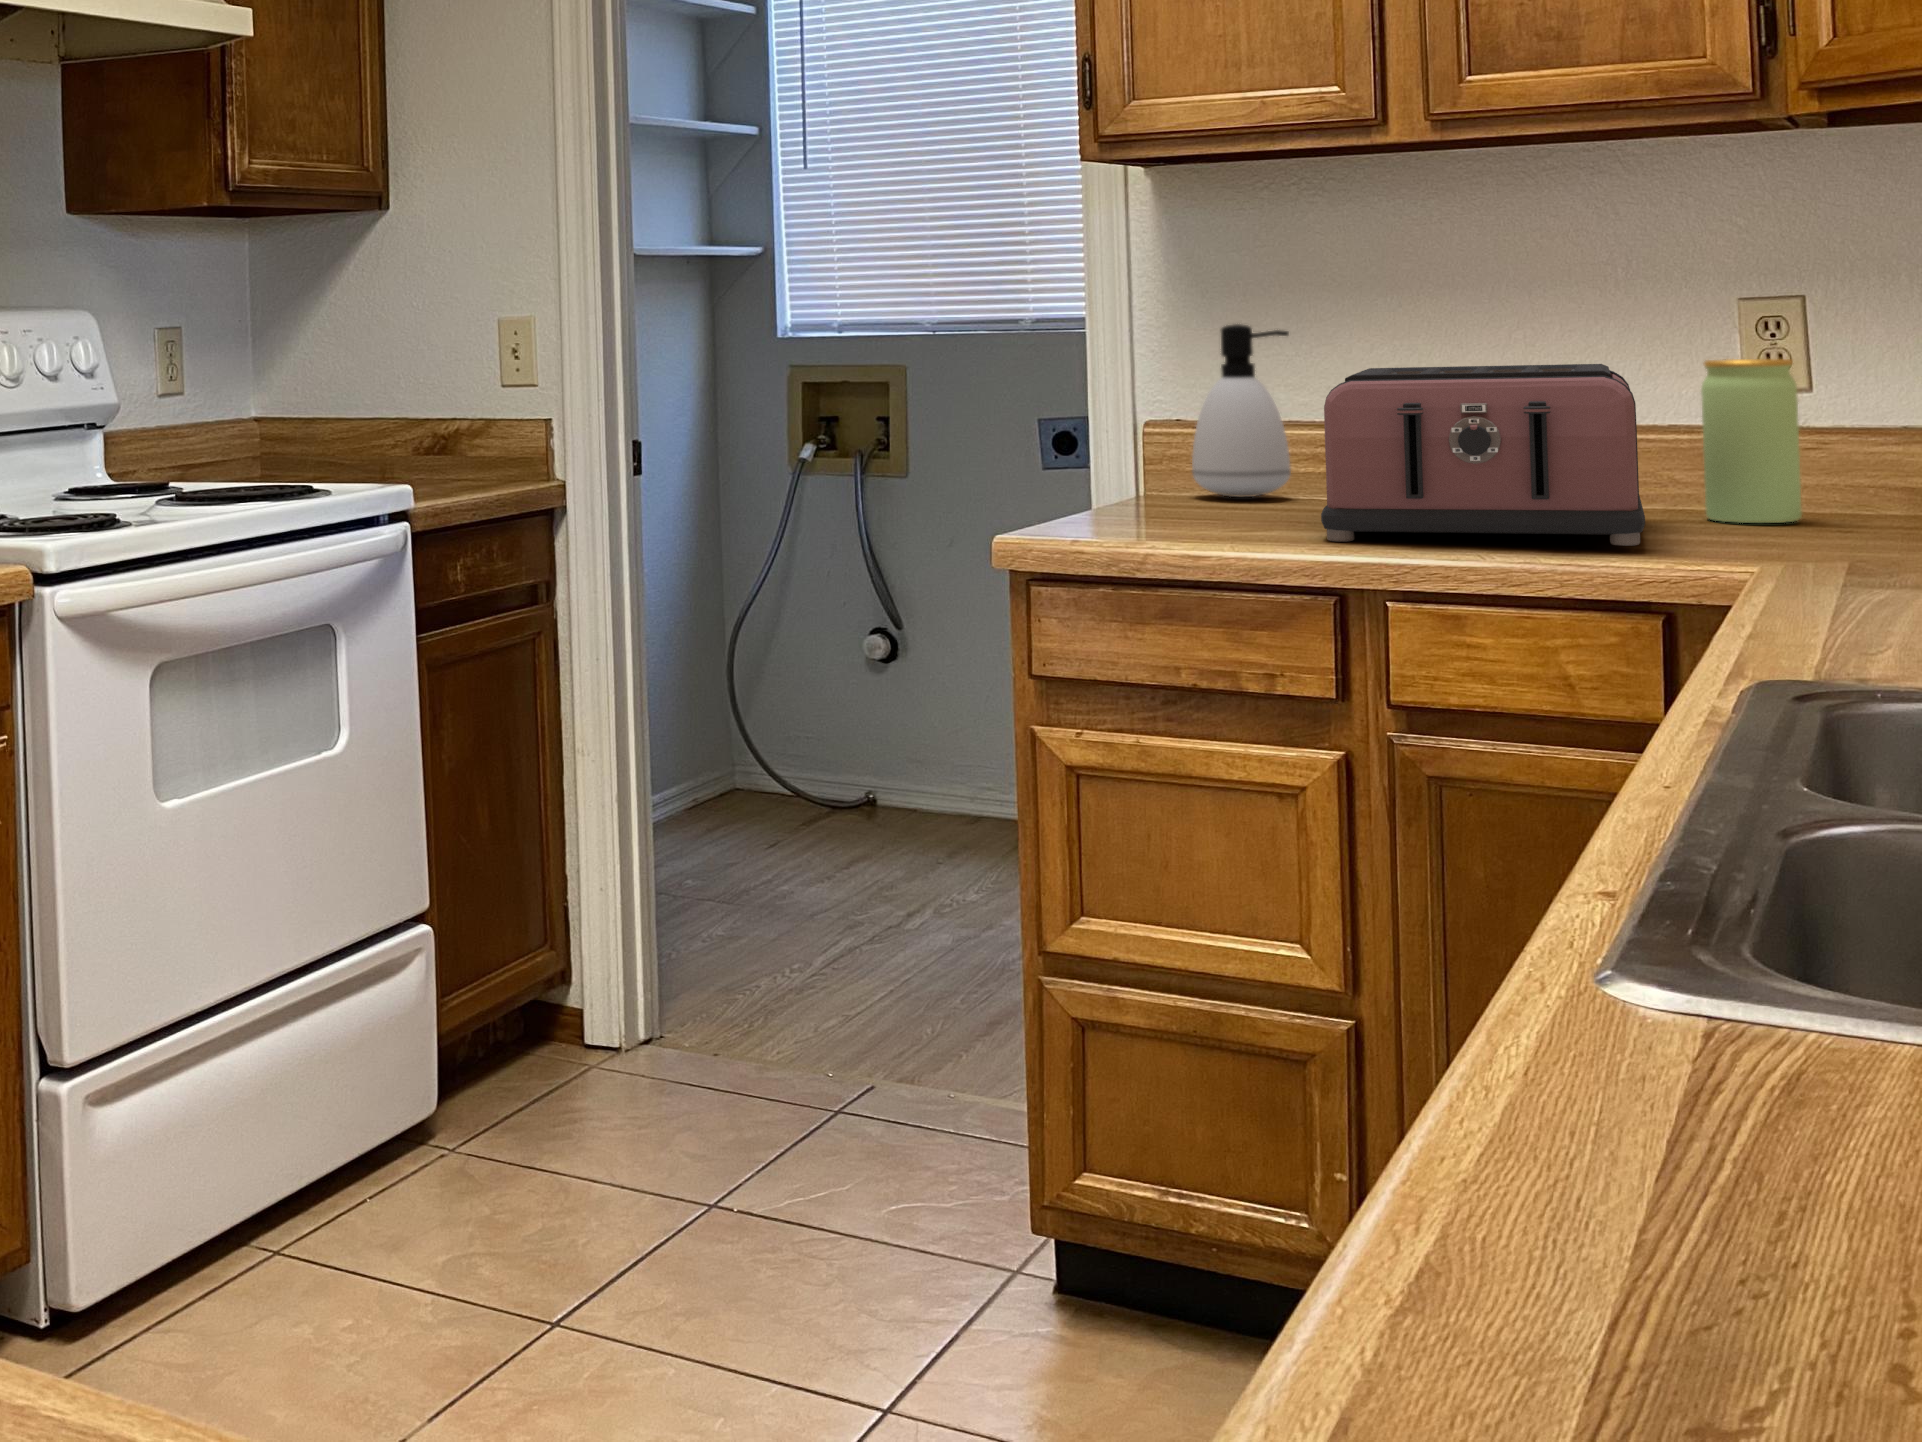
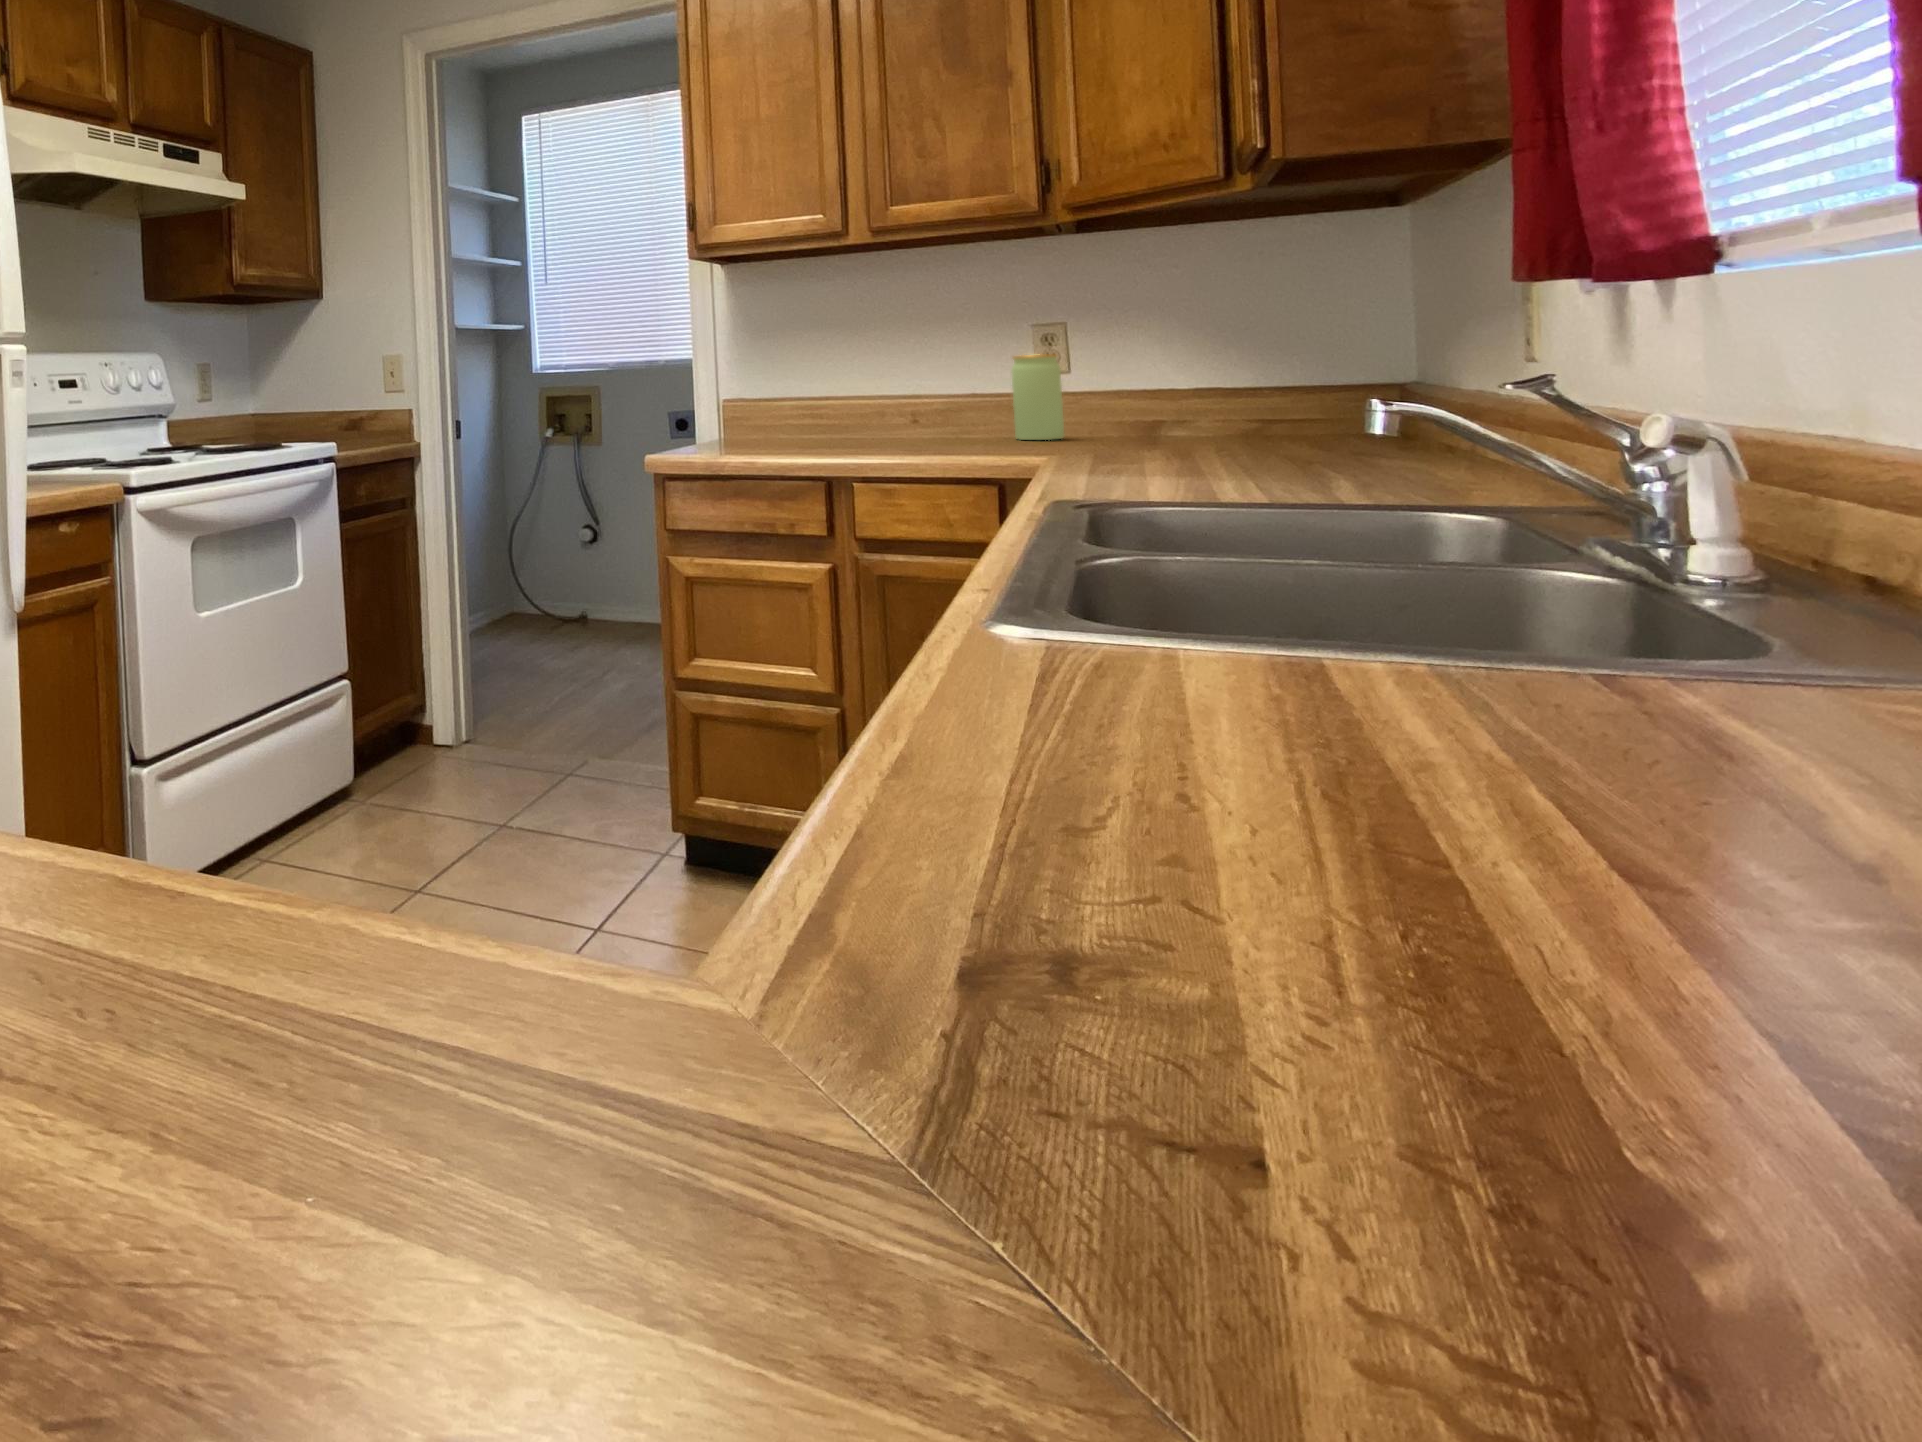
soap dispenser: present [1192,324,1291,497] -> none [749,345,800,436]
toaster: present [1321,364,1645,546] -> none [817,358,986,453]

